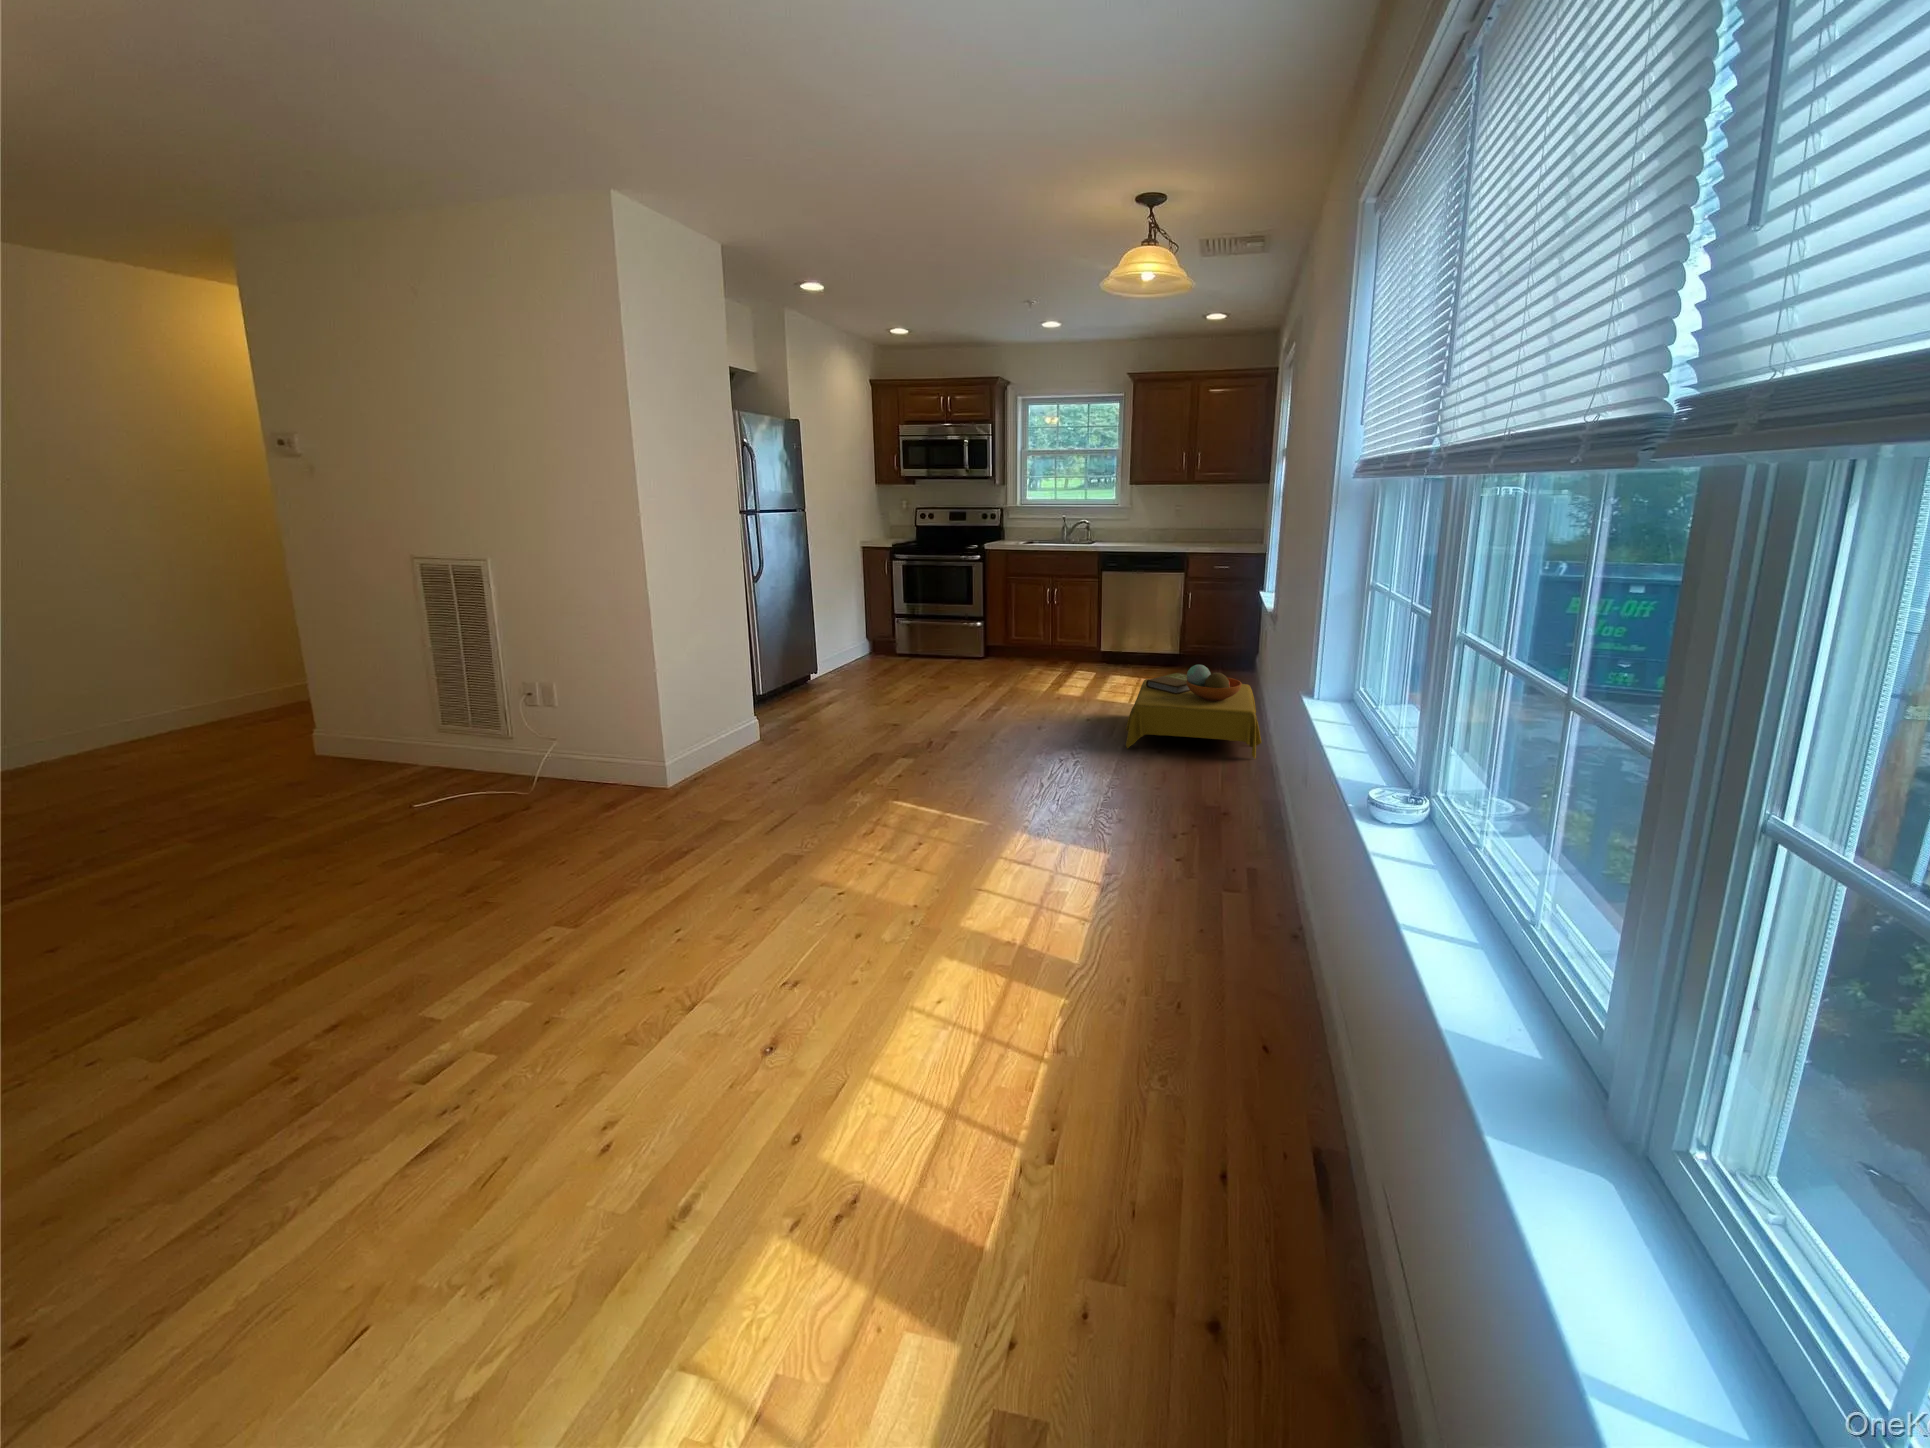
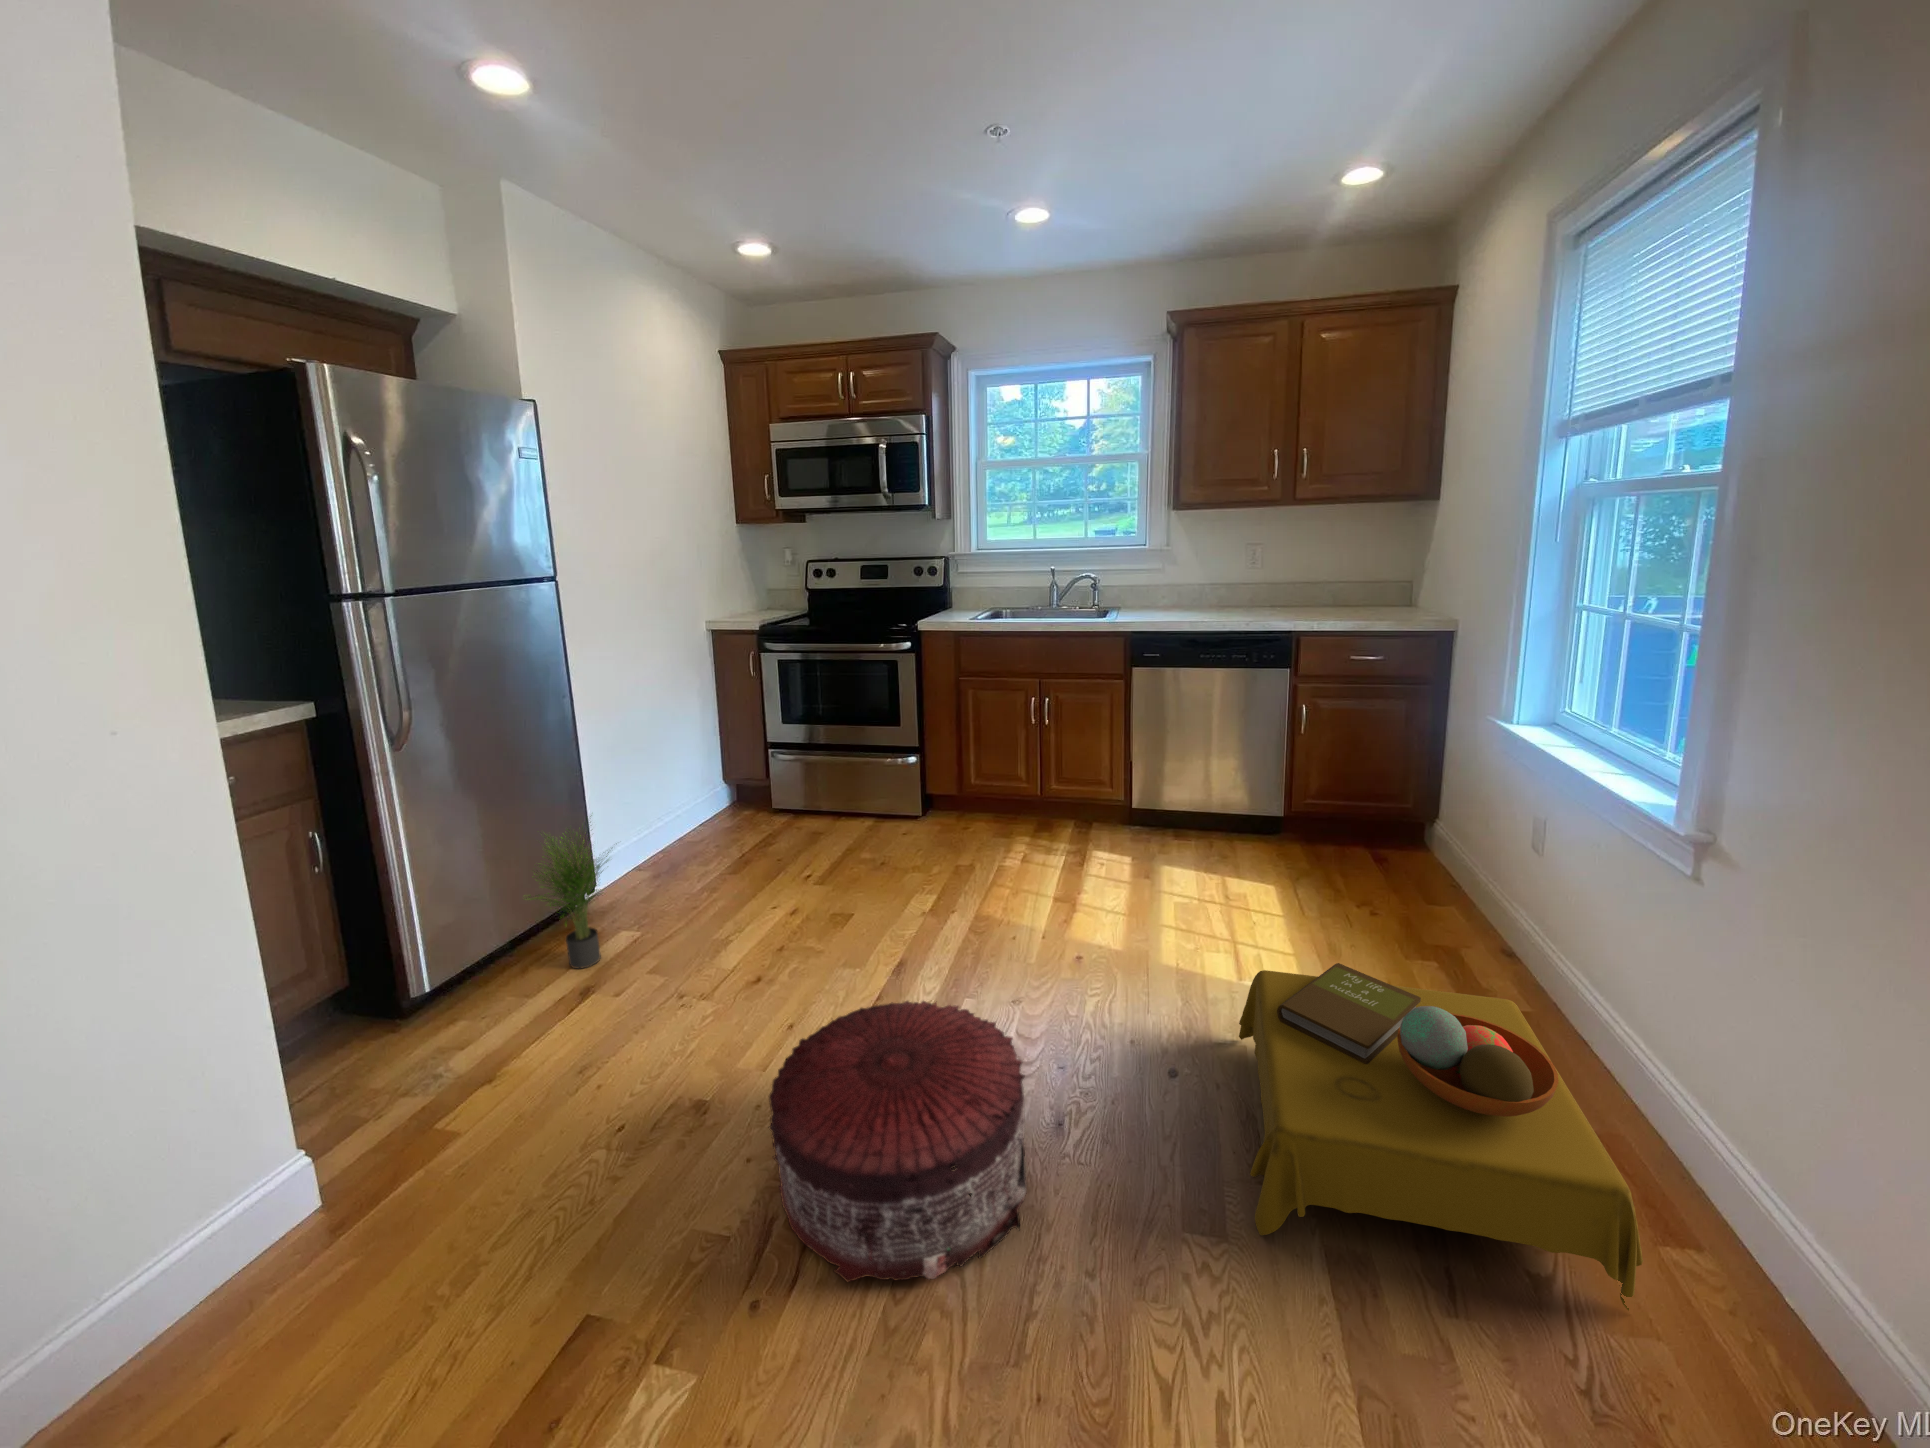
potted plant: none [789,621,836,700] -> present [528,816,609,969]
pouf: none [932,680,1037,754] -> present [769,1001,1027,1282]

